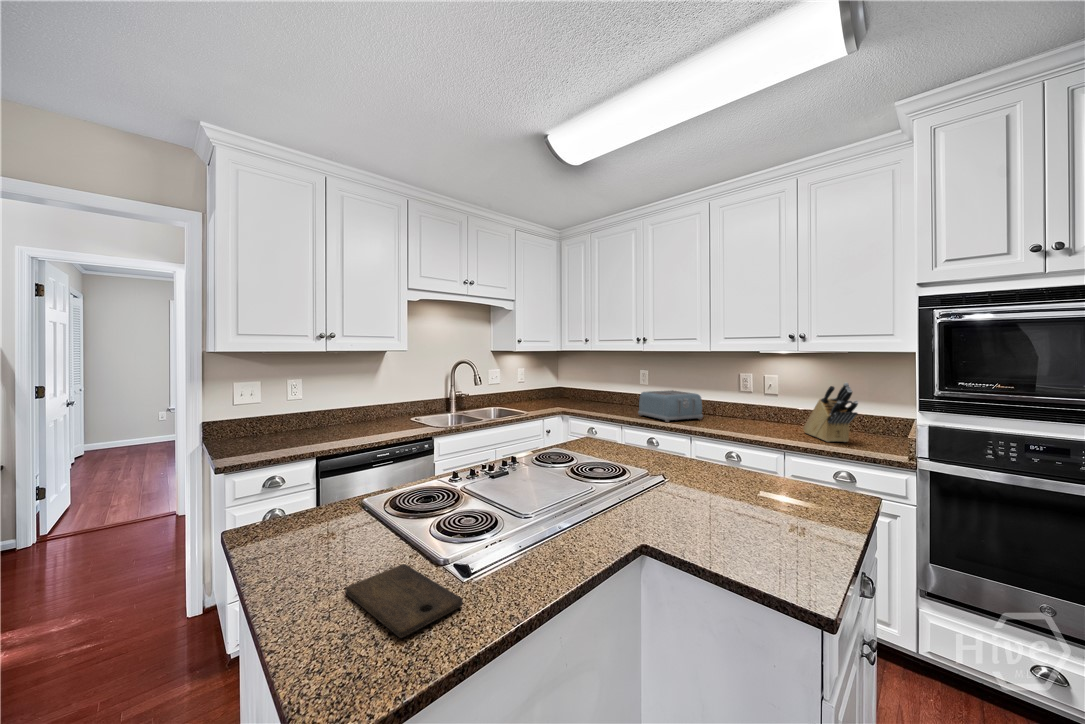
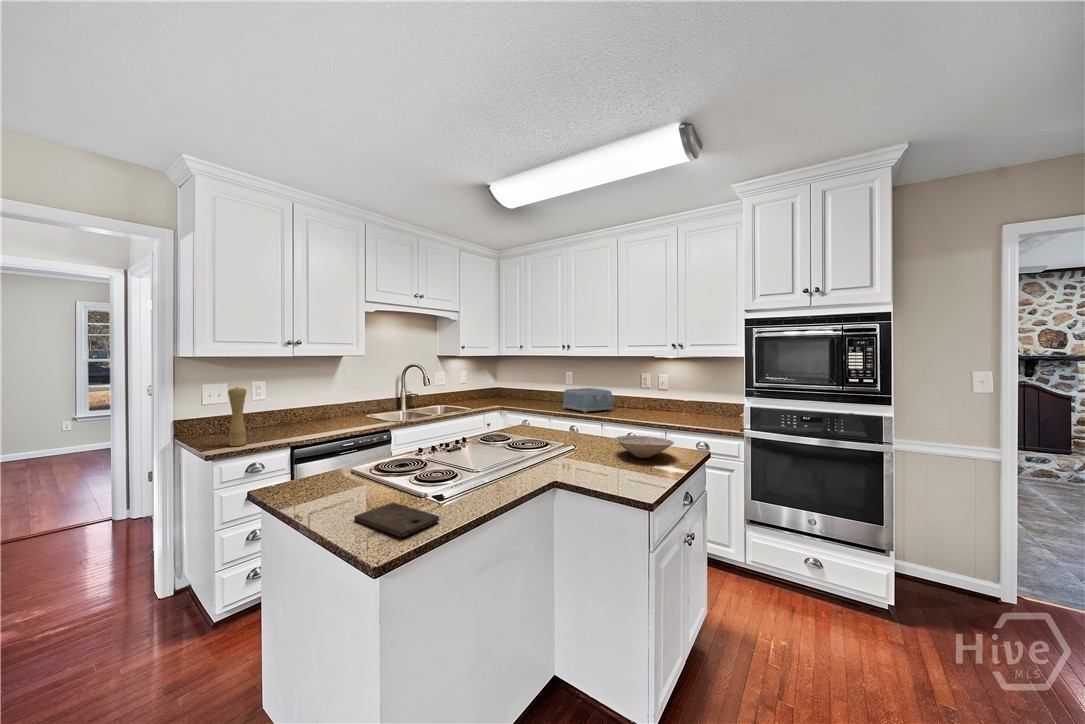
knife block: present [803,383,858,442] -> none [685,378,720,423]
pepper mill: none [248,388,268,456] -> present [228,387,246,446]
bowl: none [718,464,809,500] -> present [615,435,674,458]

